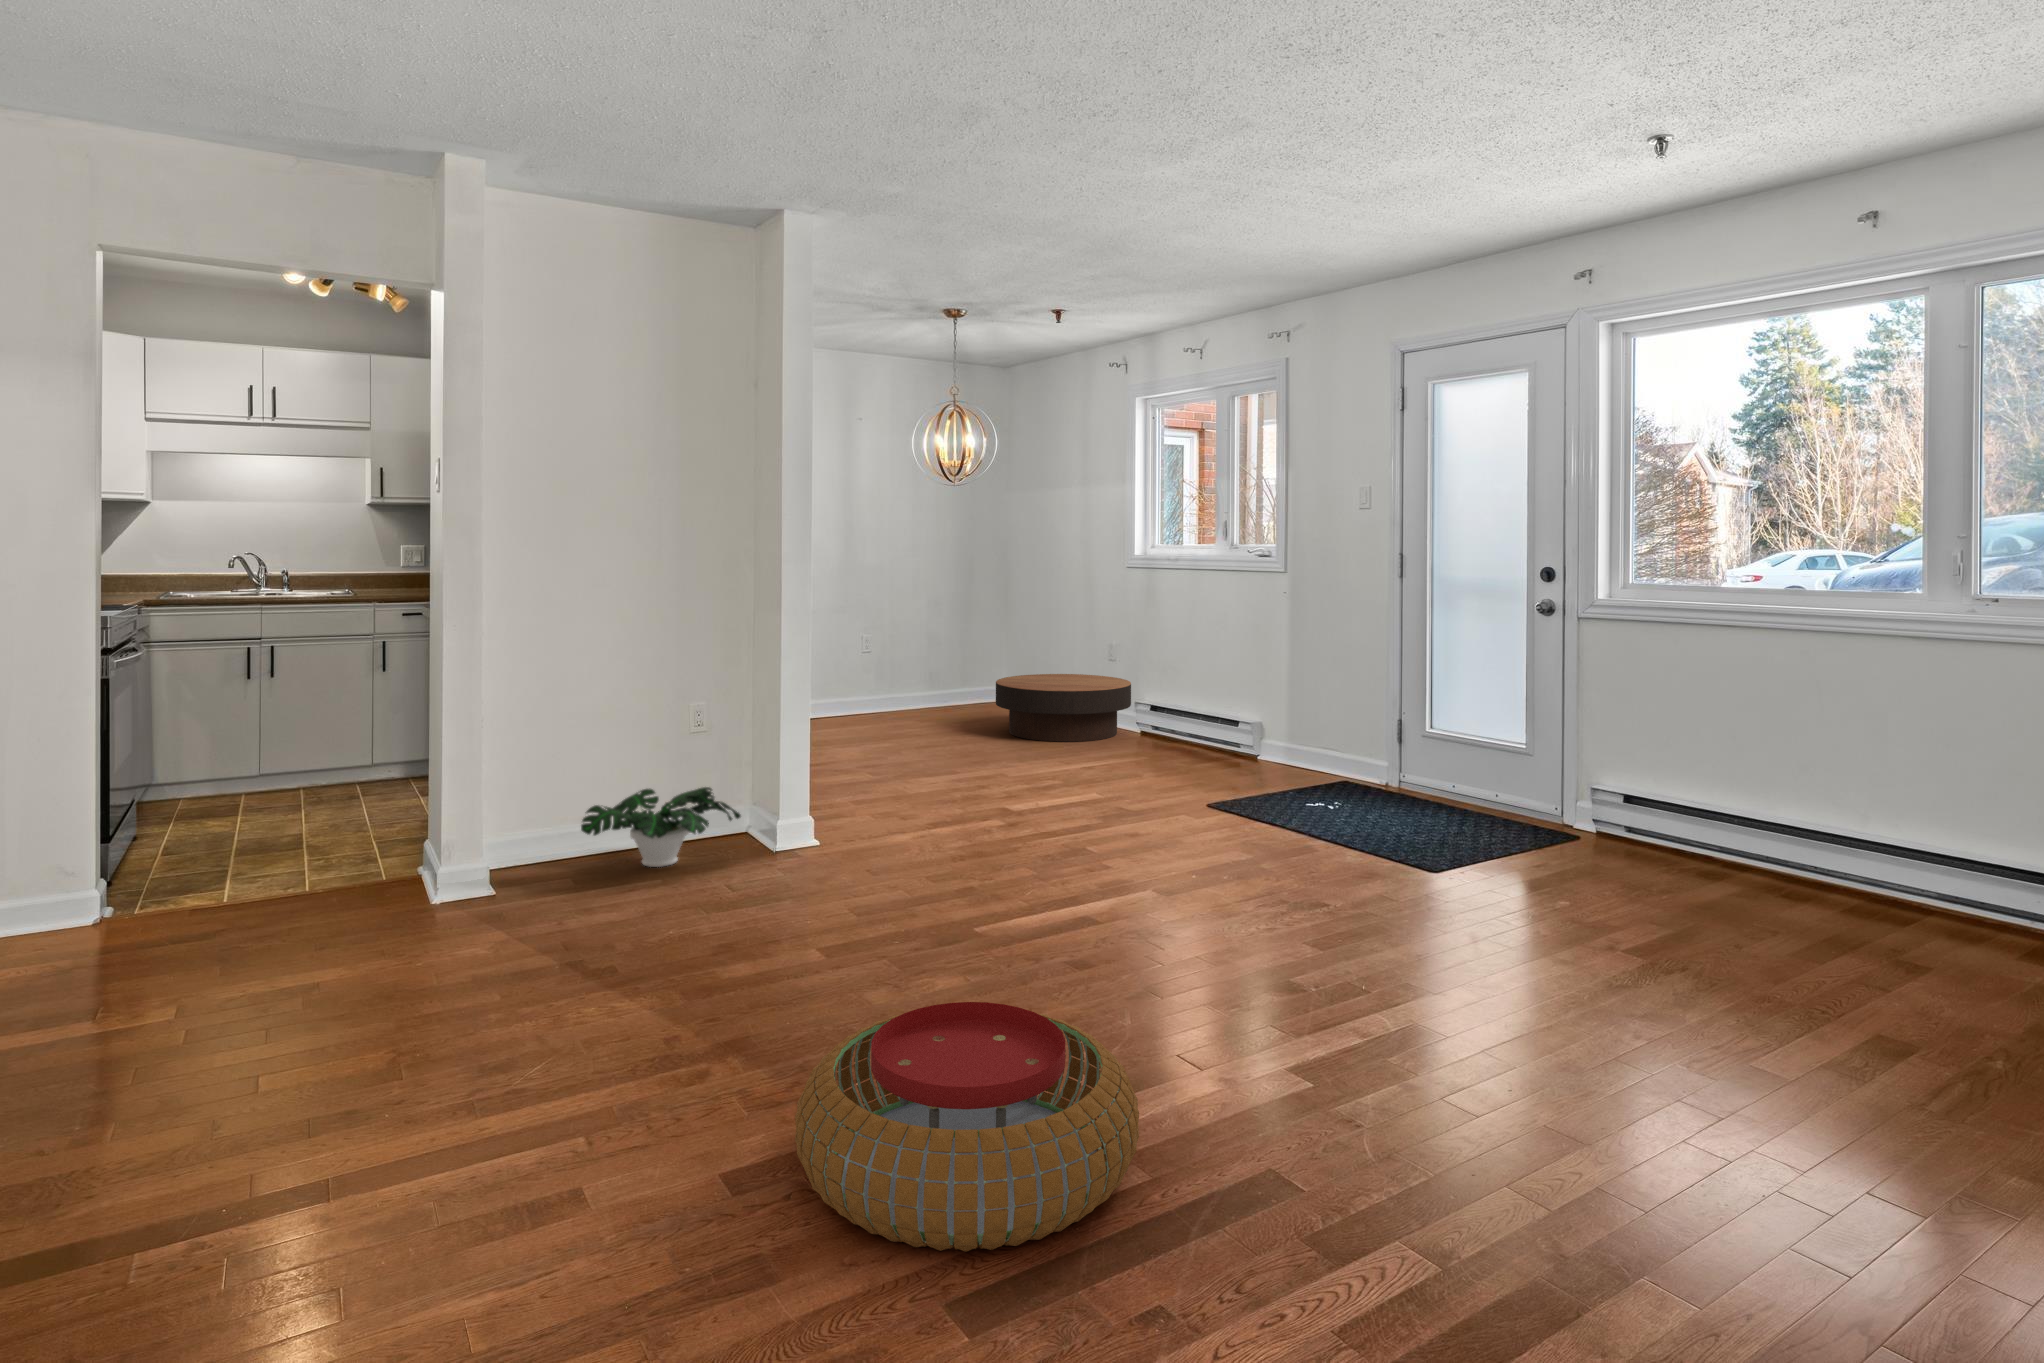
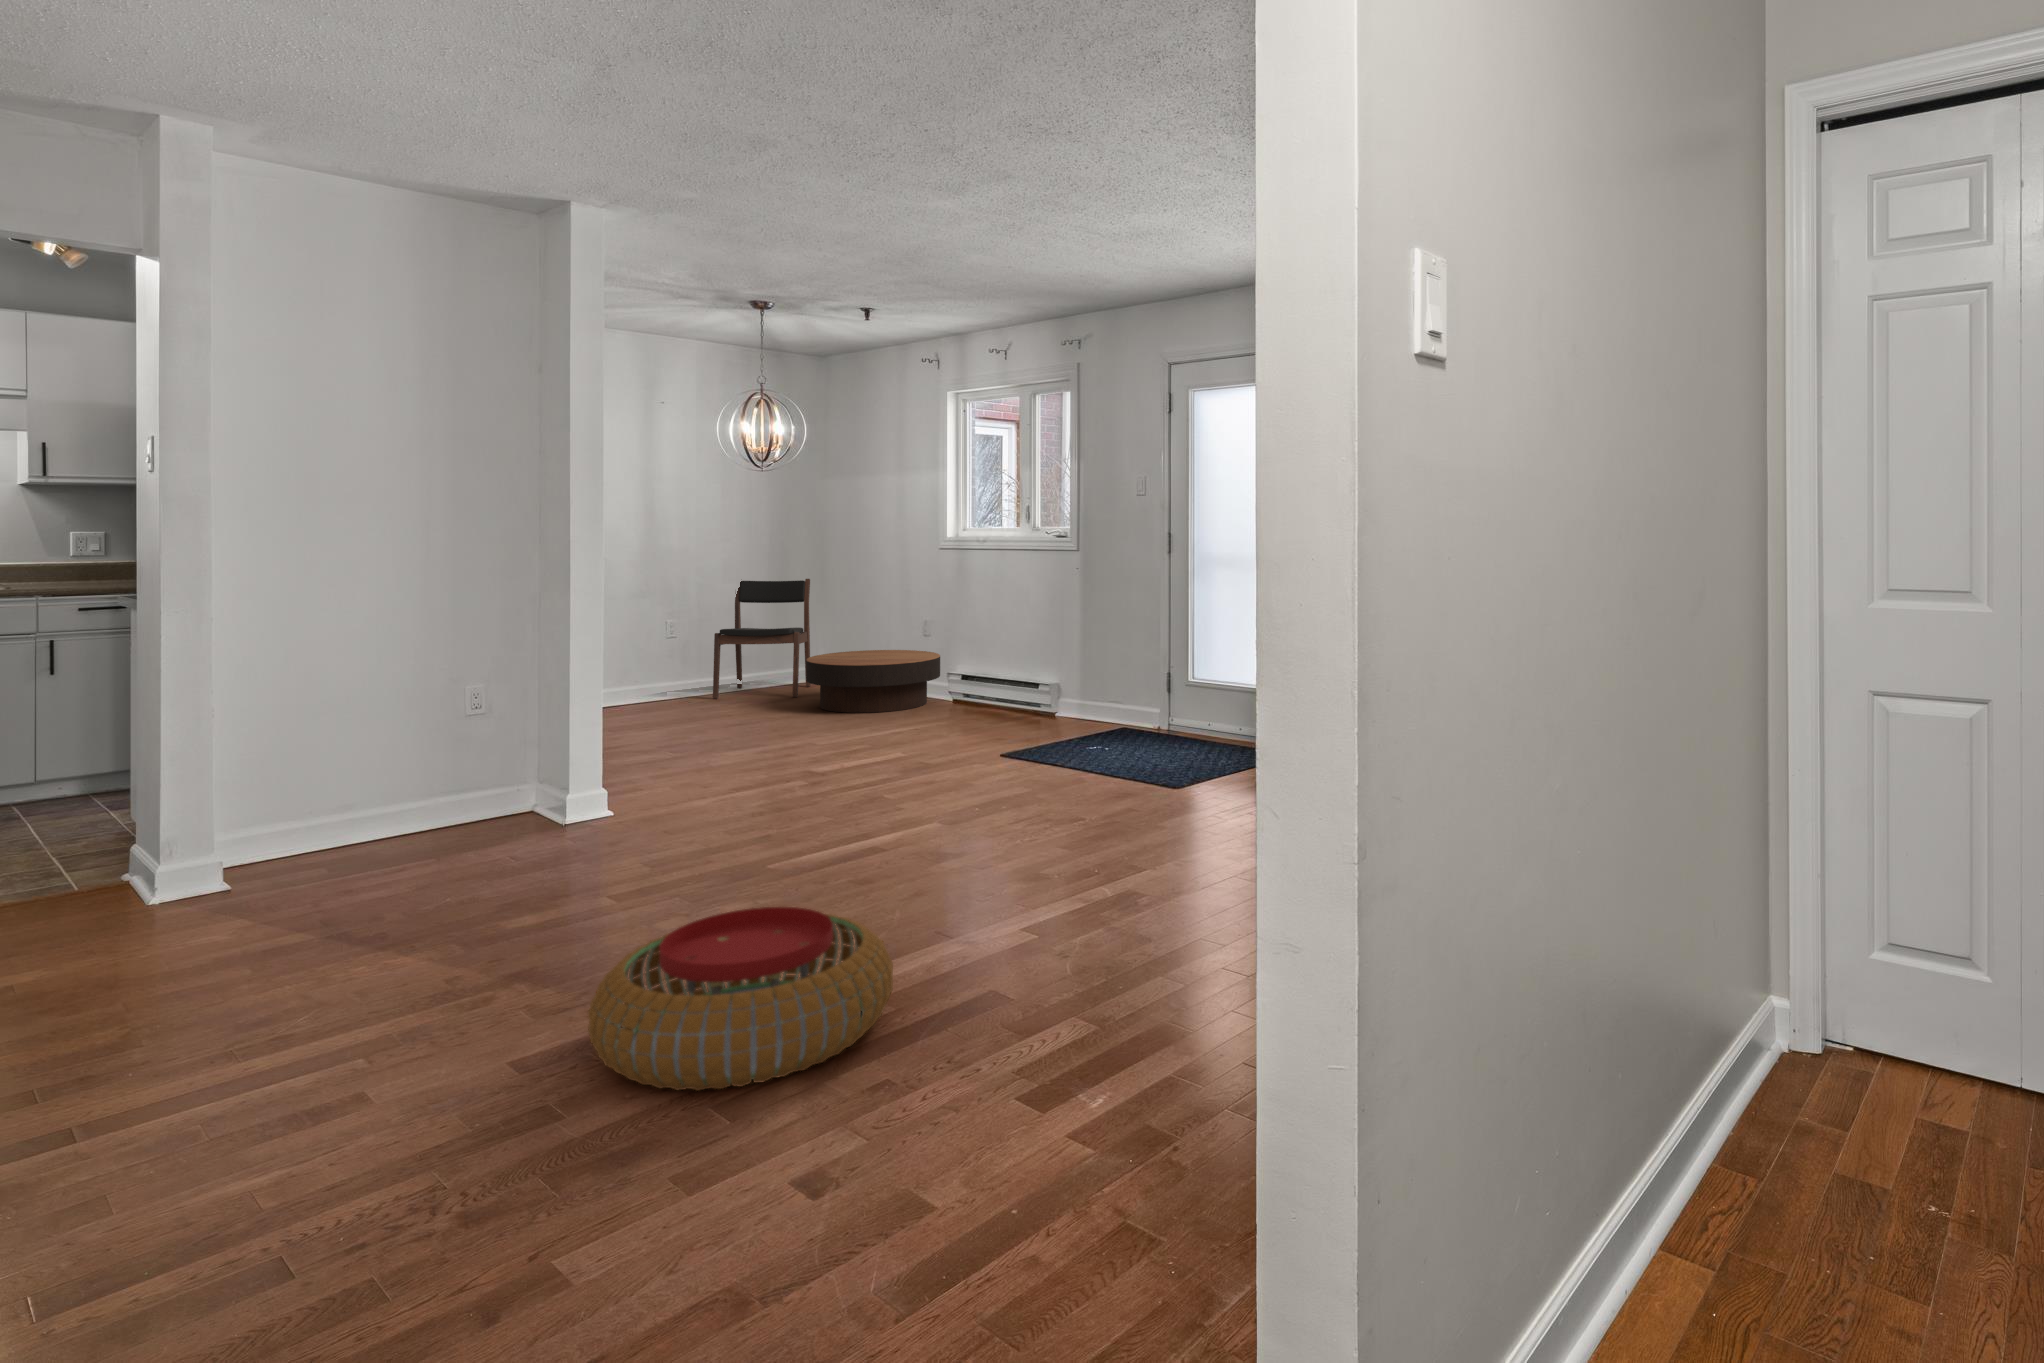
dining chair: none [906,596,998,720] -> present [713,579,811,699]
potted plant: present [581,787,741,867] -> none [340,769,528,851]

